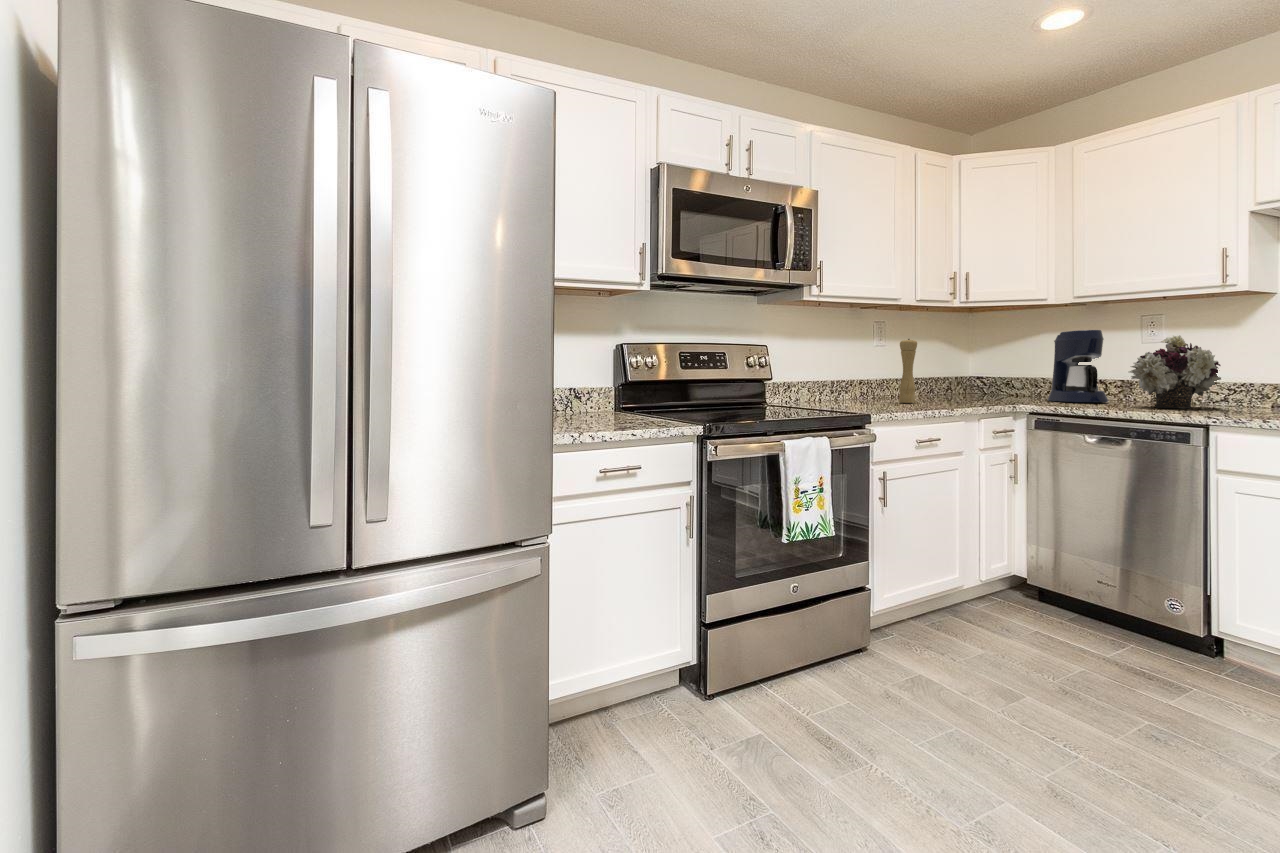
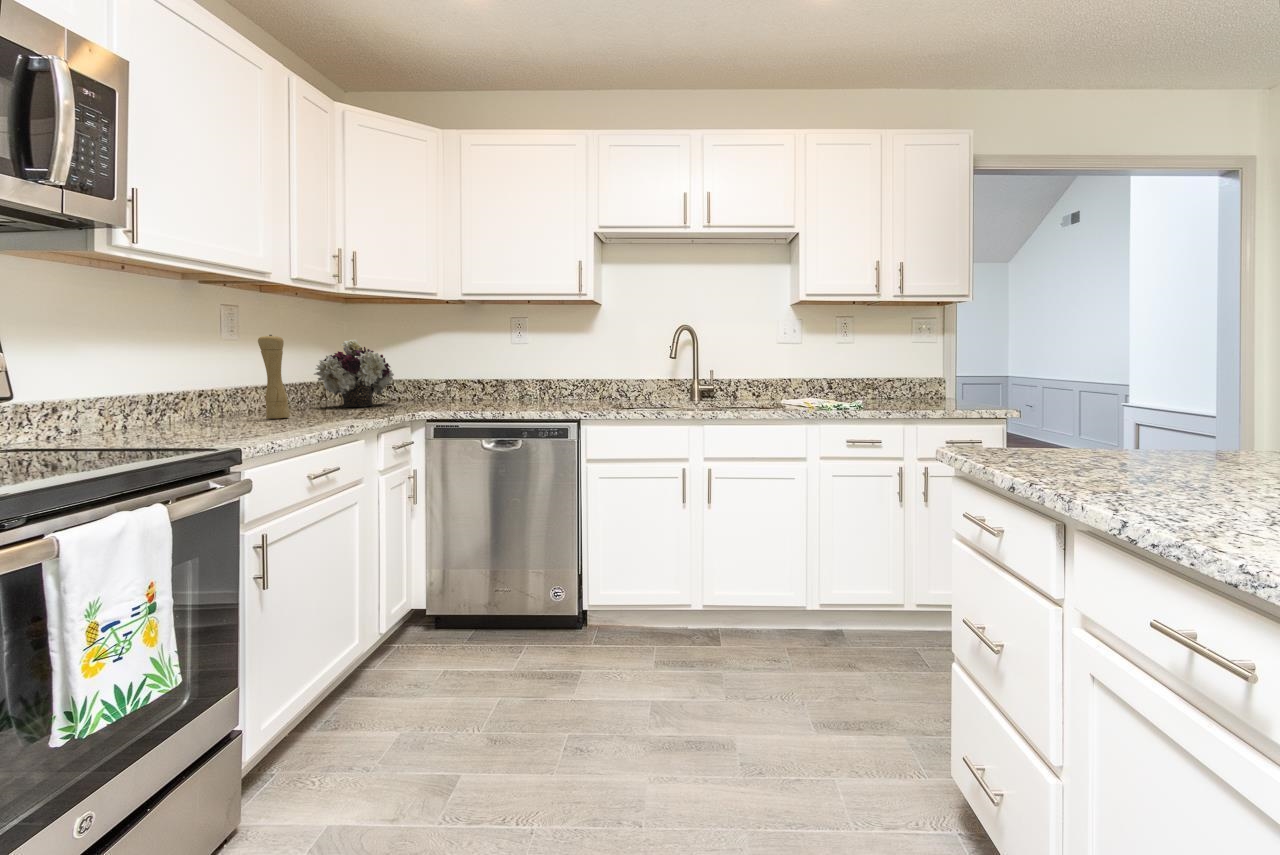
coffee maker: present [1048,330,1108,402] -> none [430,333,484,403]
flower arrangement: present [1129,335,1221,408] -> present [314,340,394,407]

